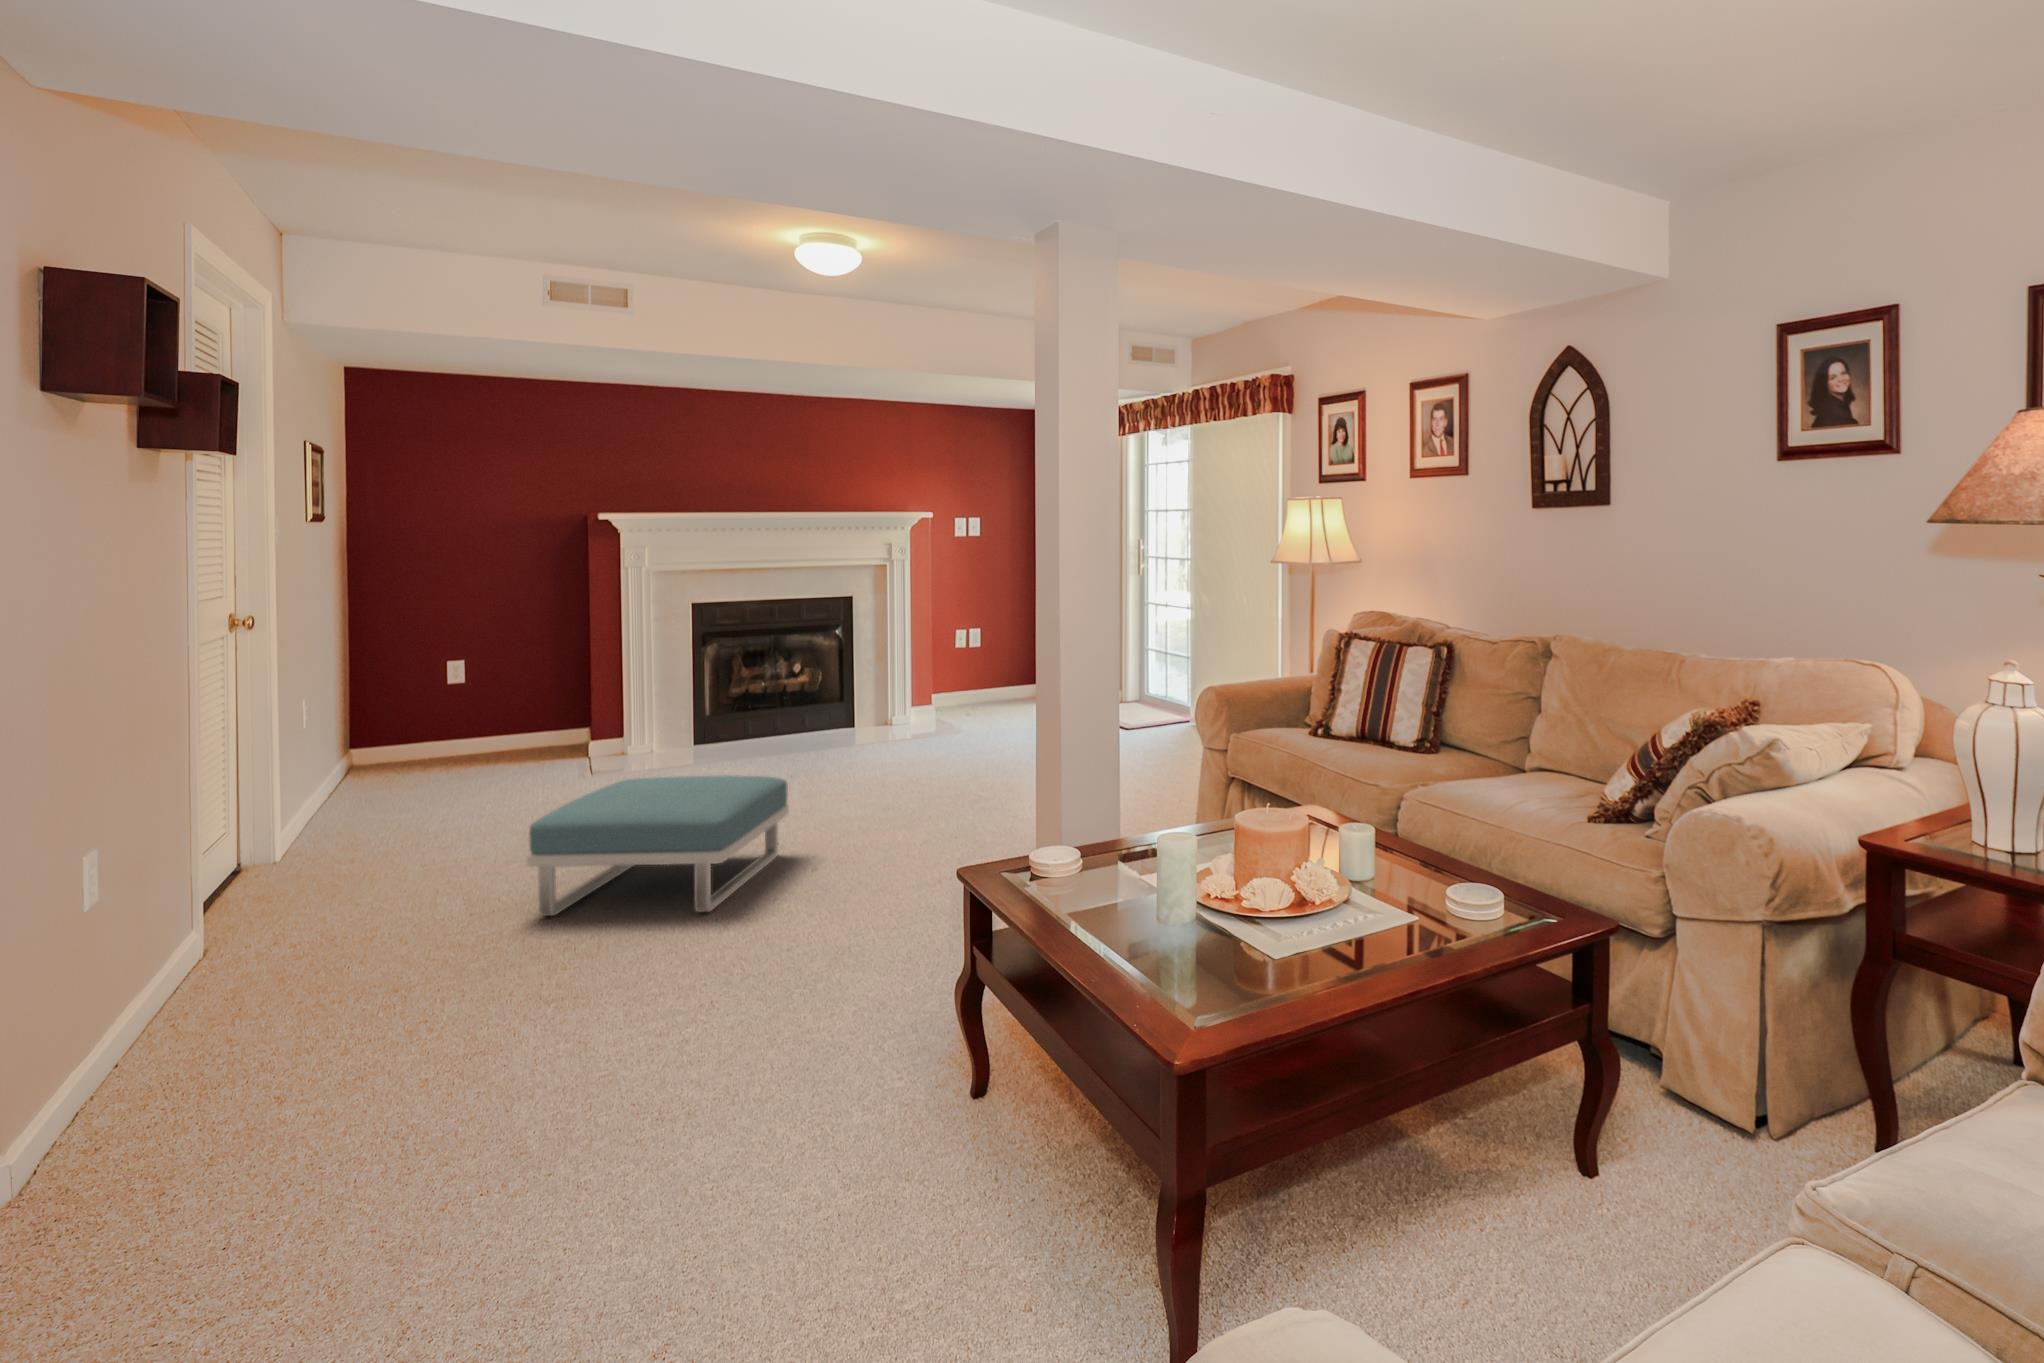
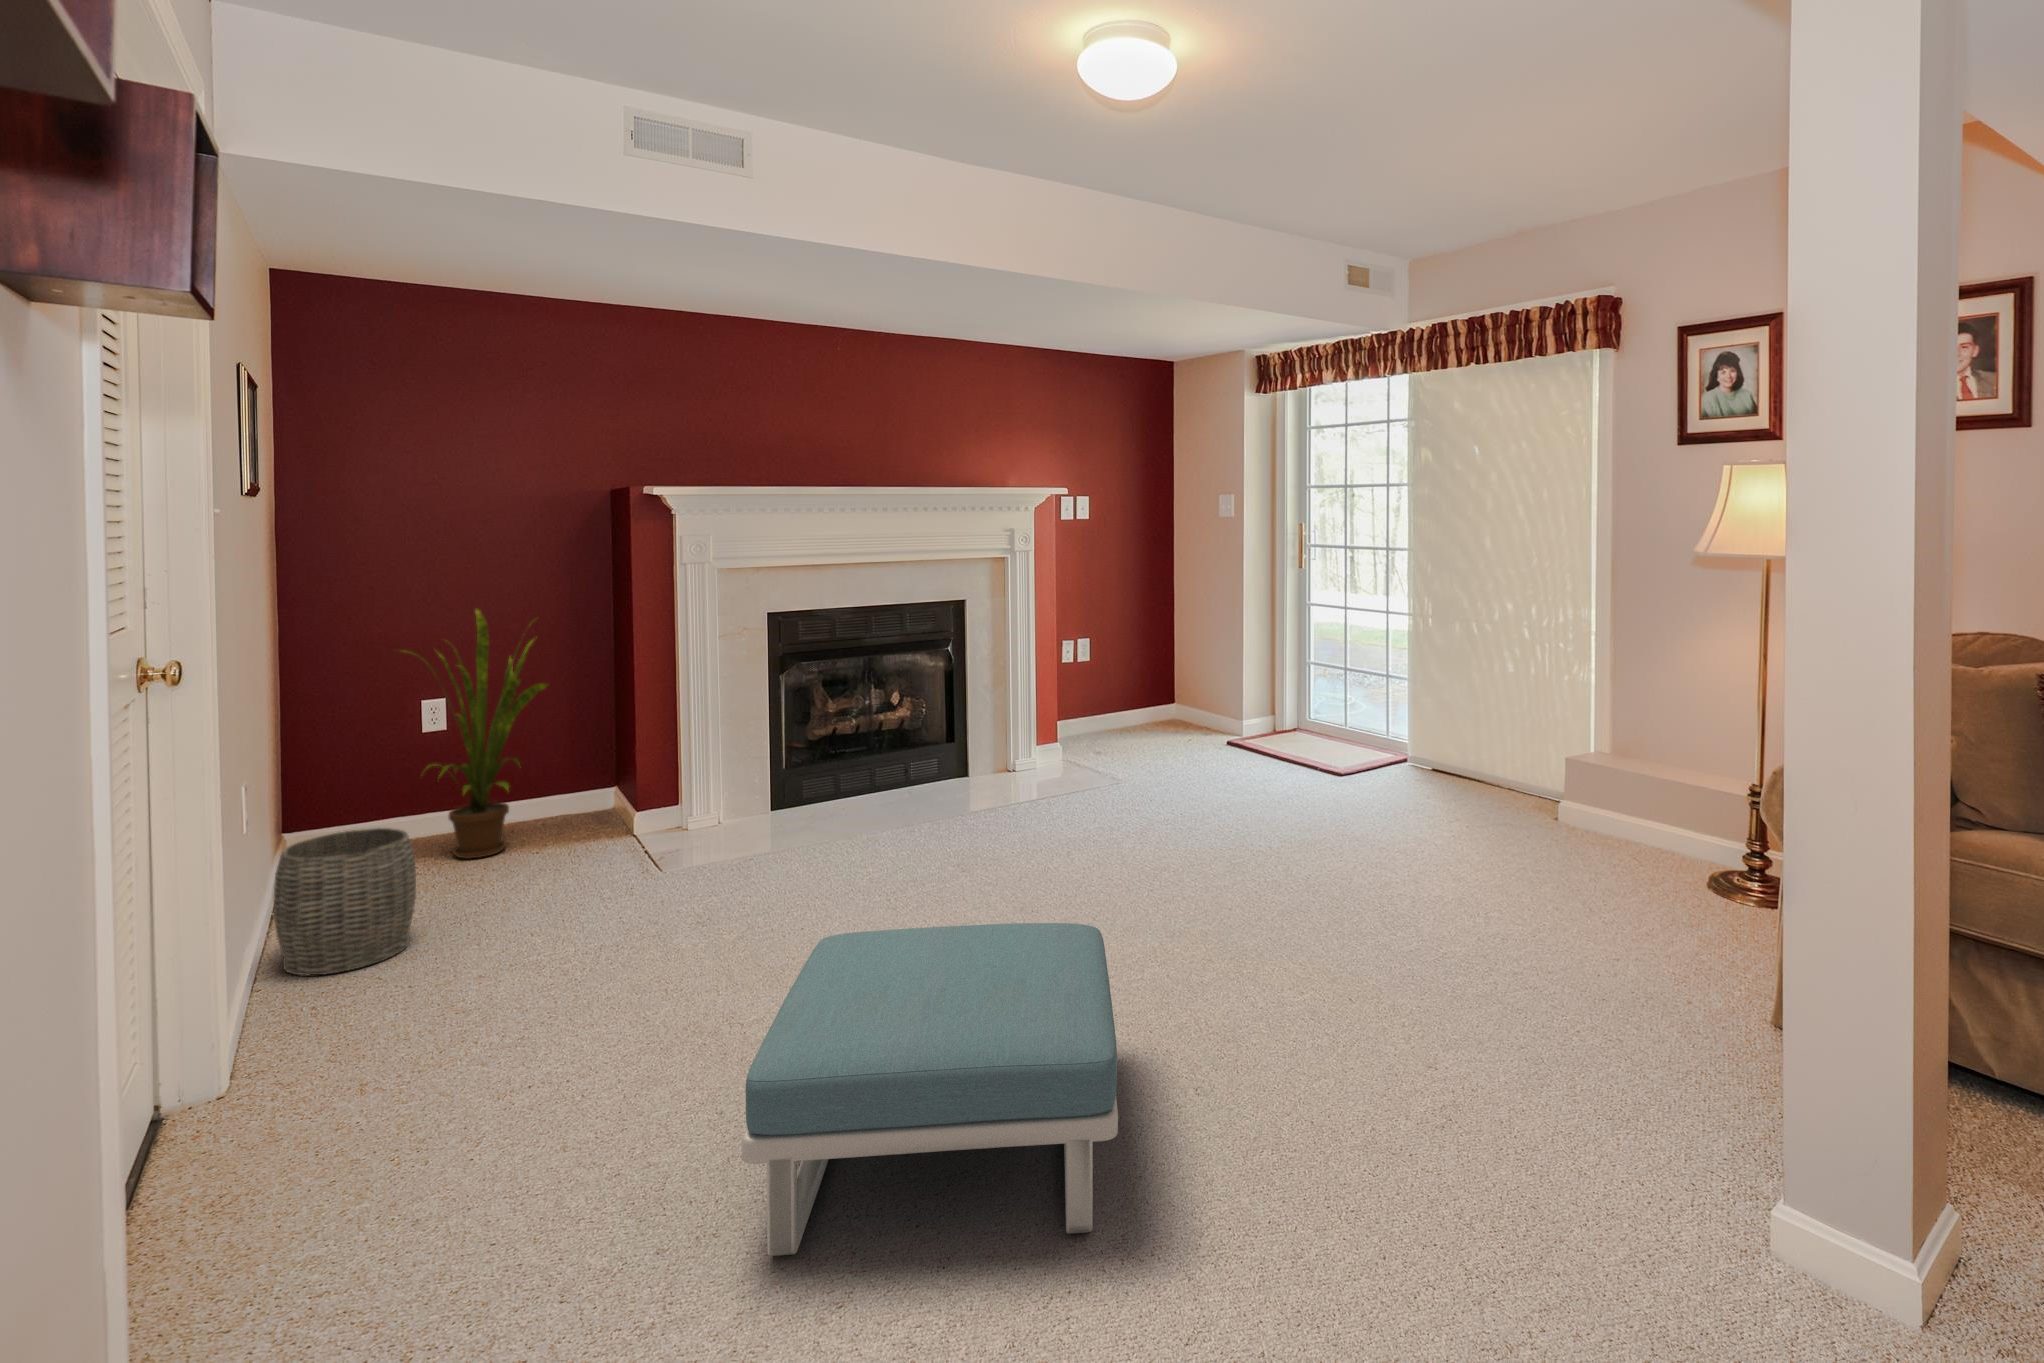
house plant: none [419,598,531,767] -> present [408,609,548,859]
woven basket: none [329,734,419,819] -> present [274,828,416,975]

